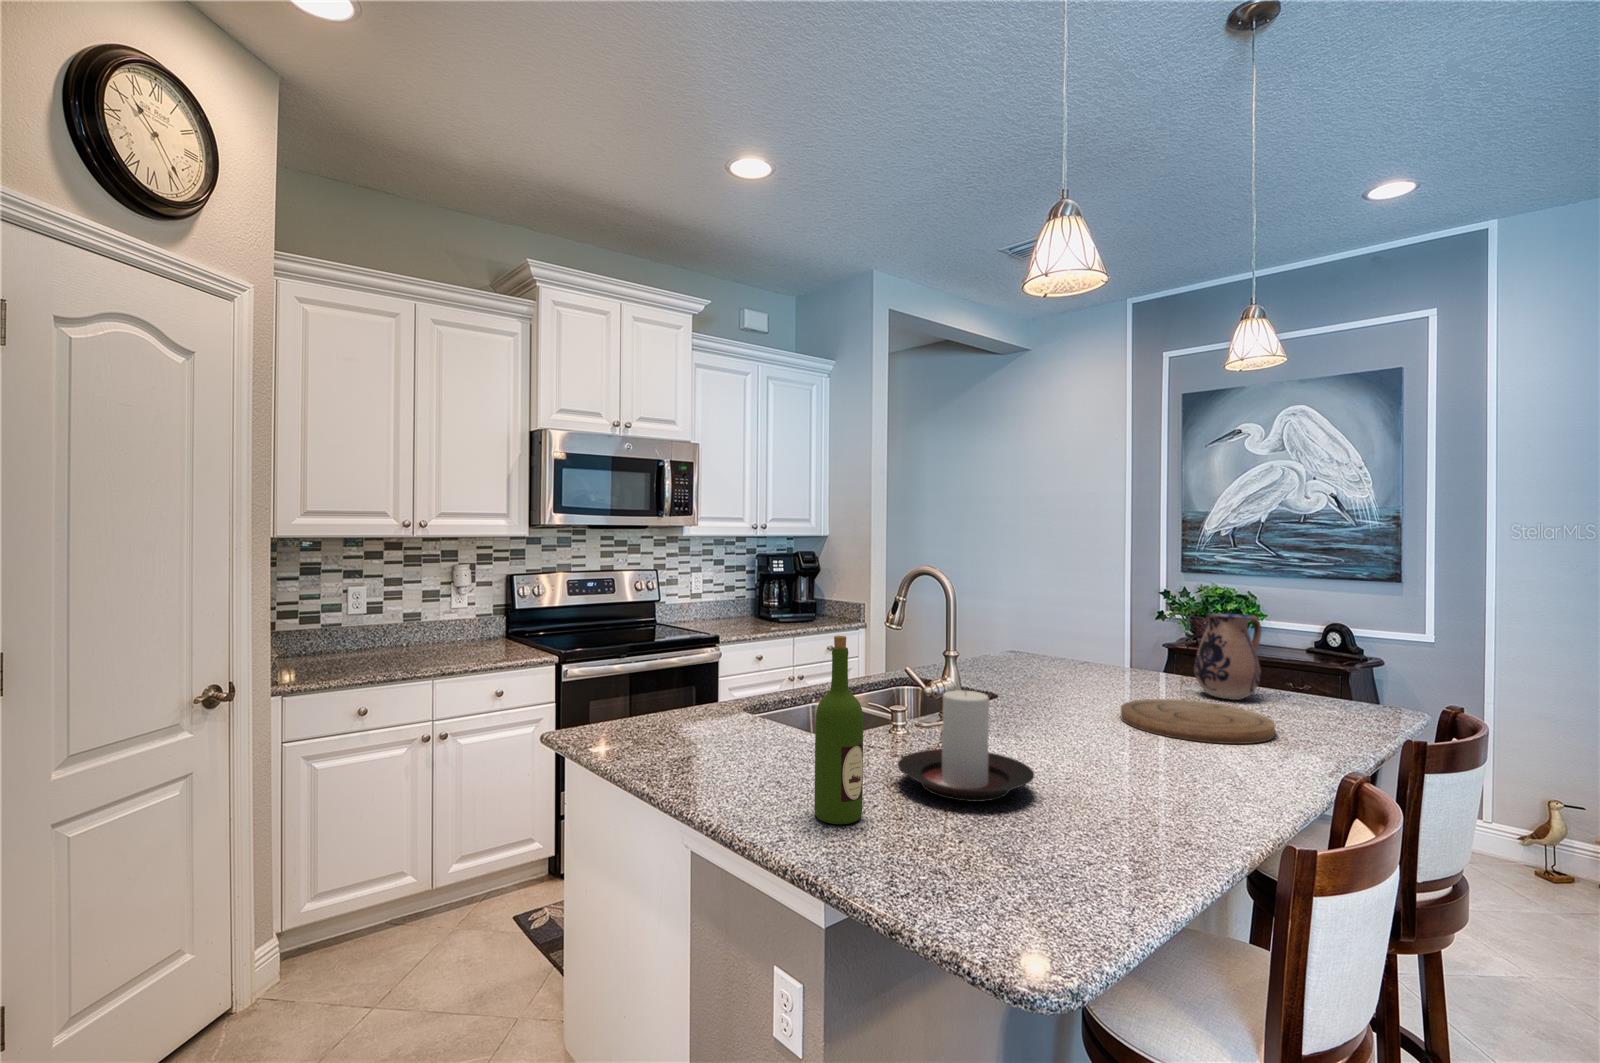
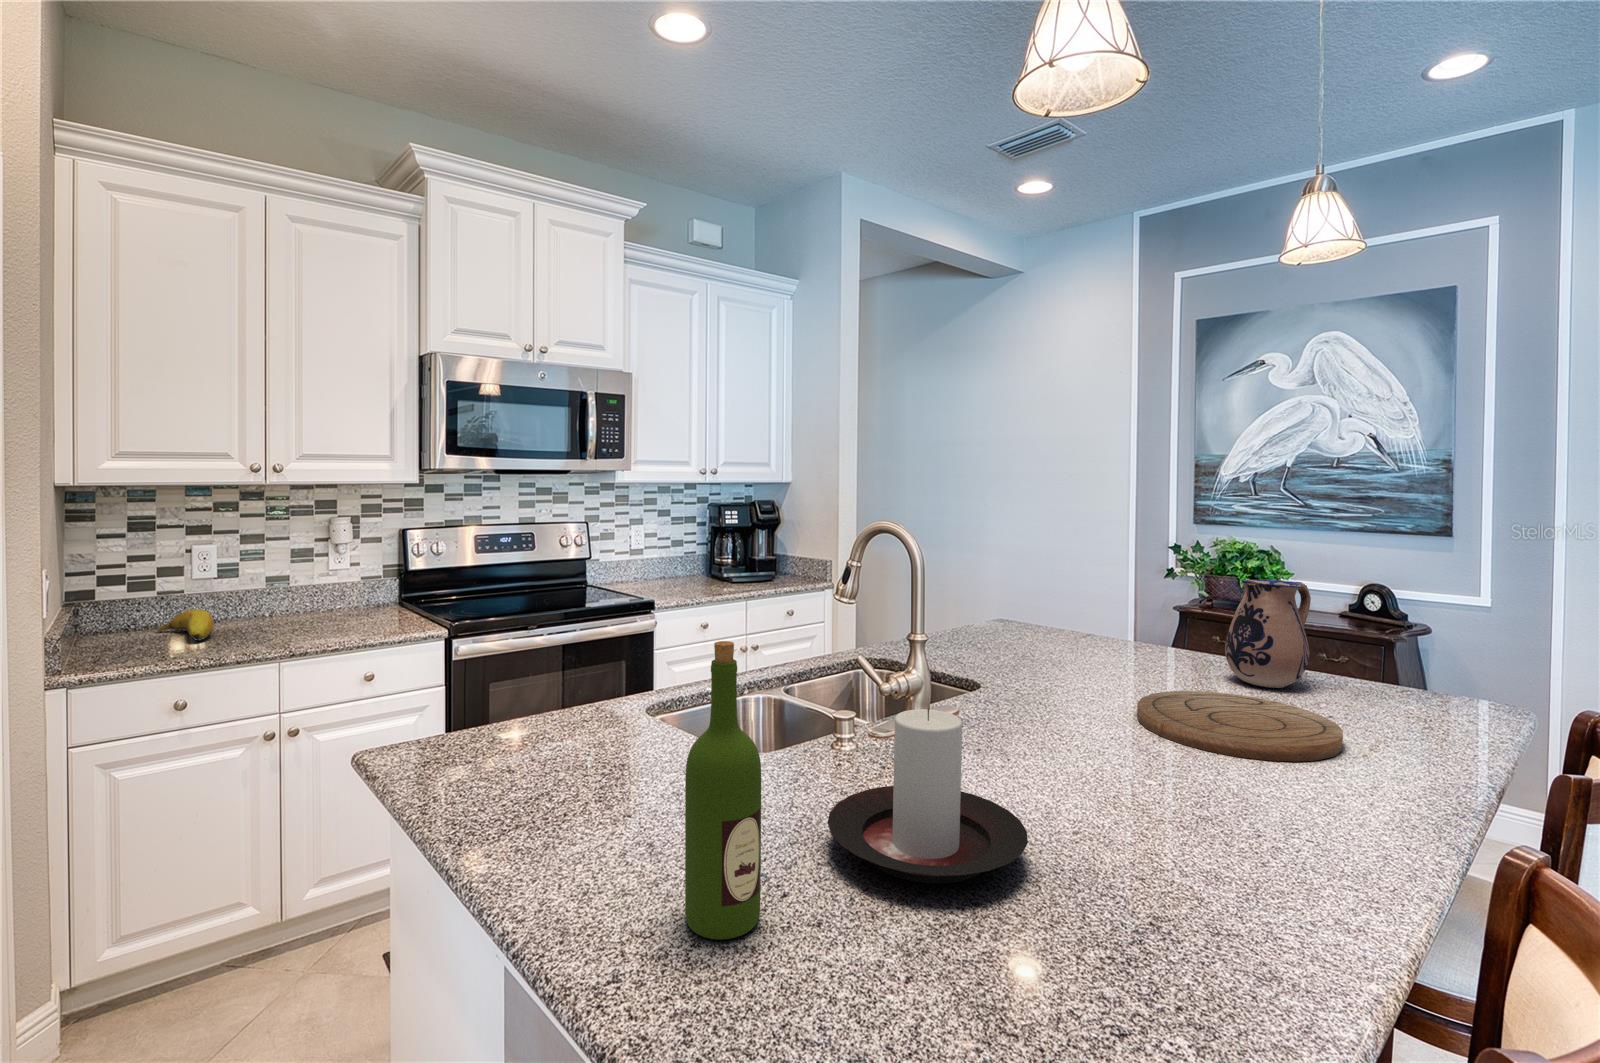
fruit: none [326,638,374,663] -> present [157,609,214,641]

